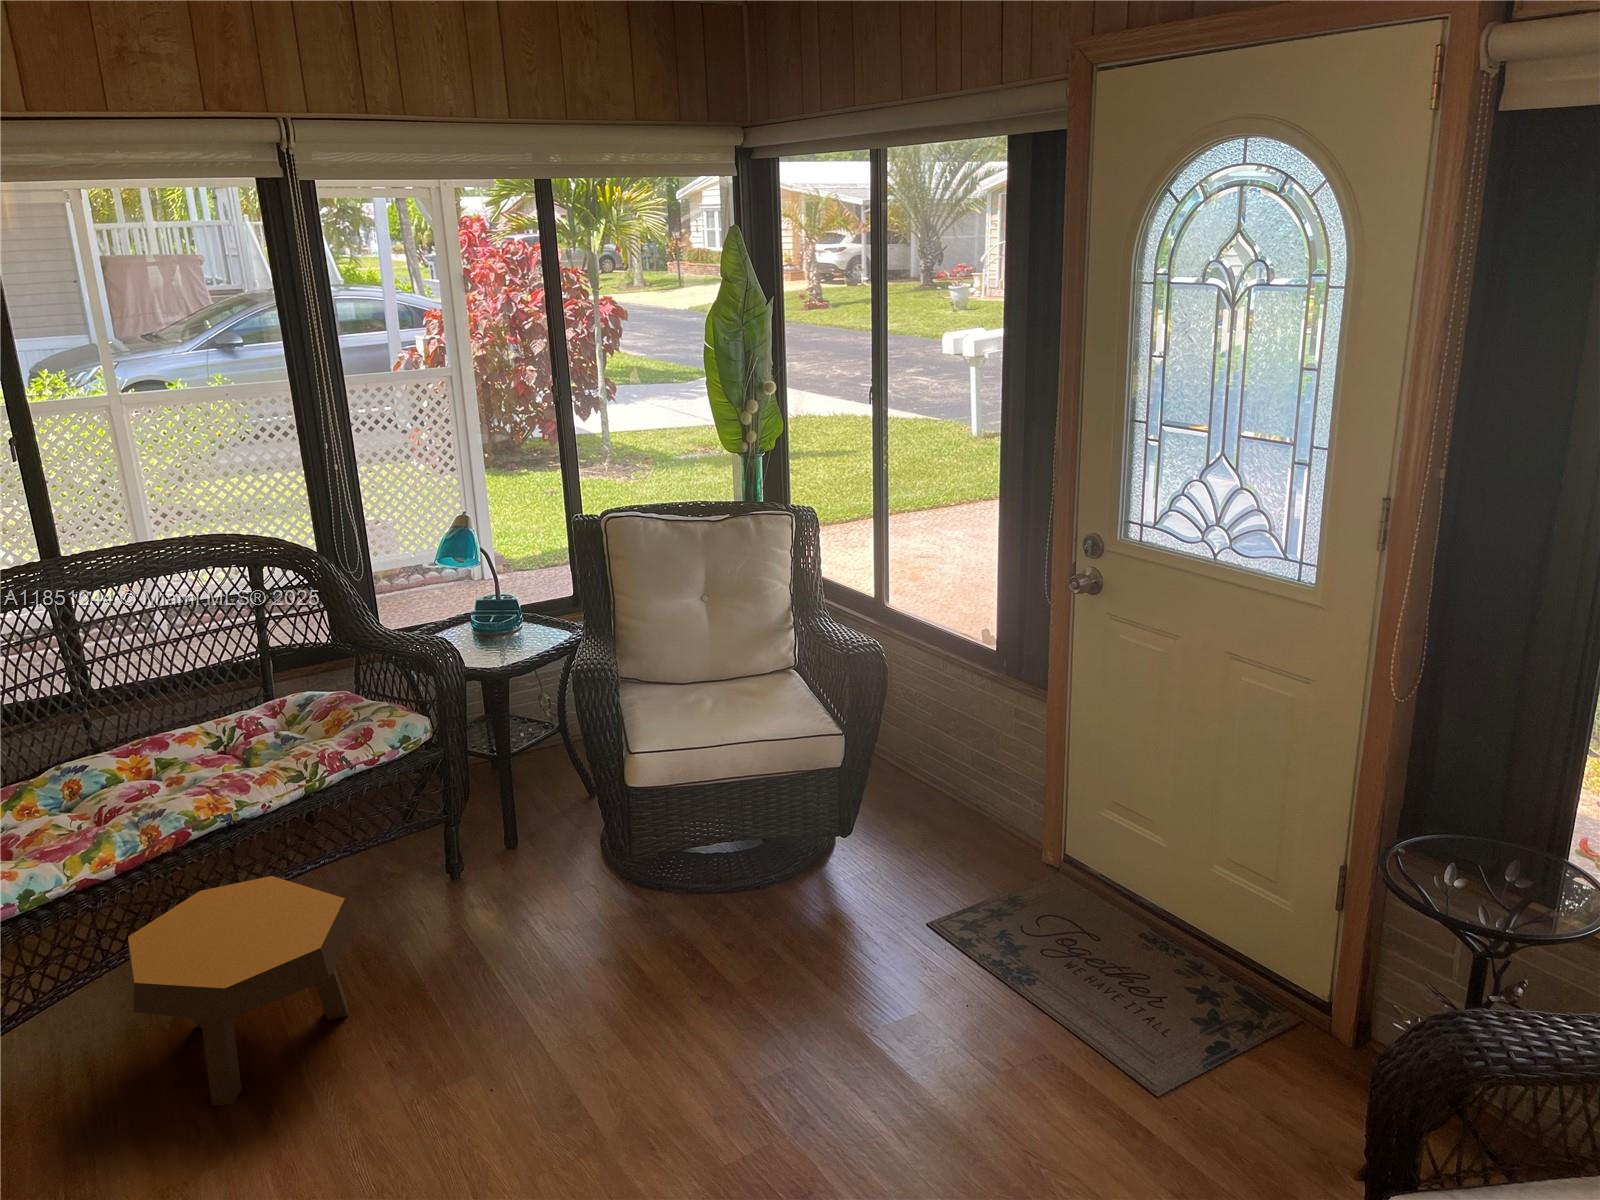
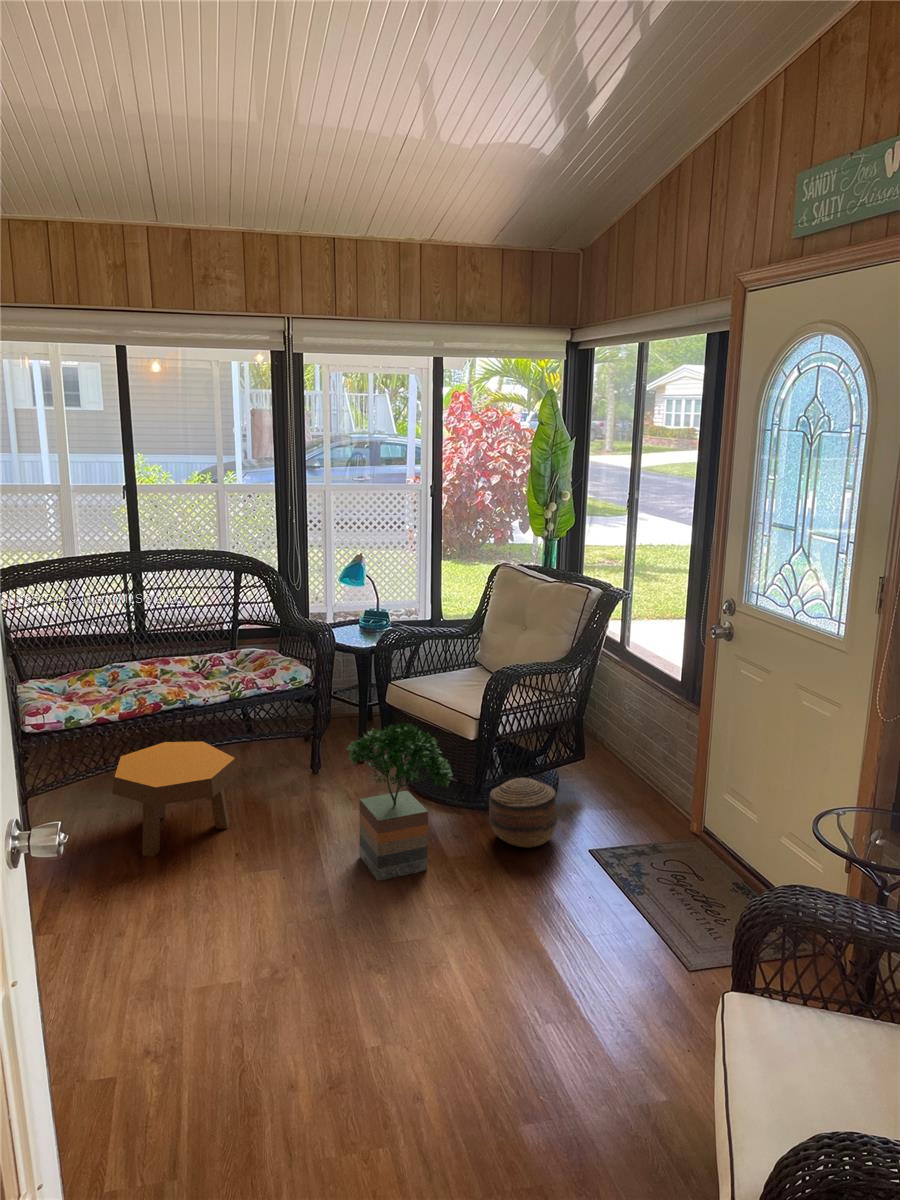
potted tree: none [560,793,746,1057] -> present [347,722,453,881]
basket: none [773,839,877,946] -> present [489,778,557,847]

